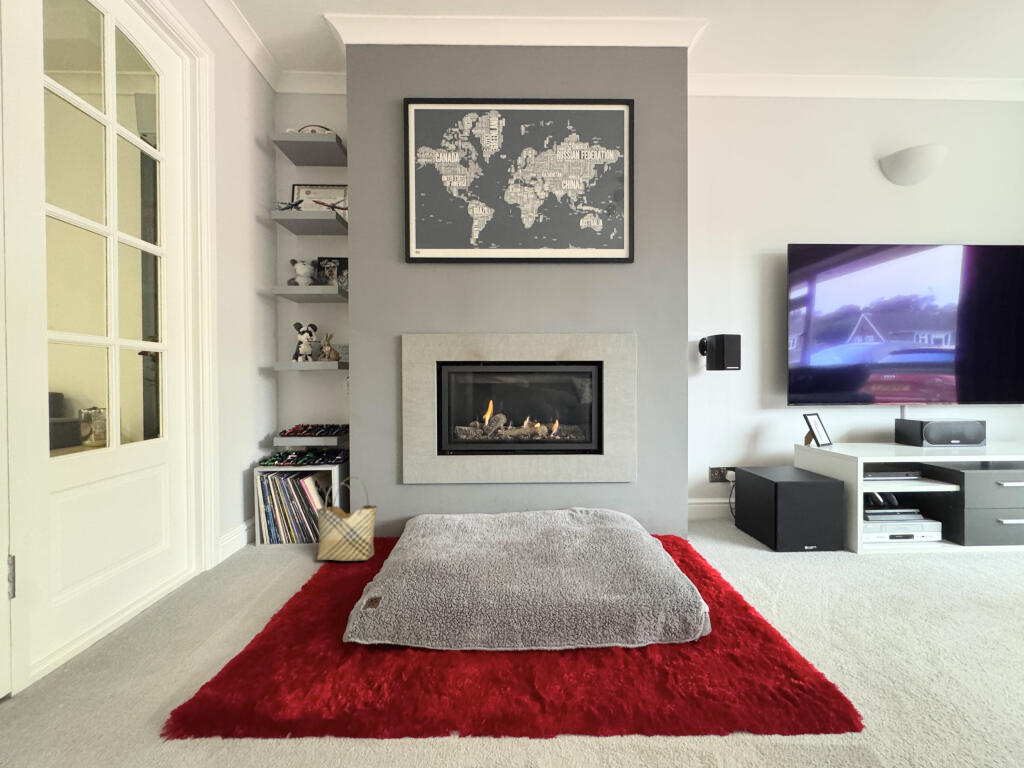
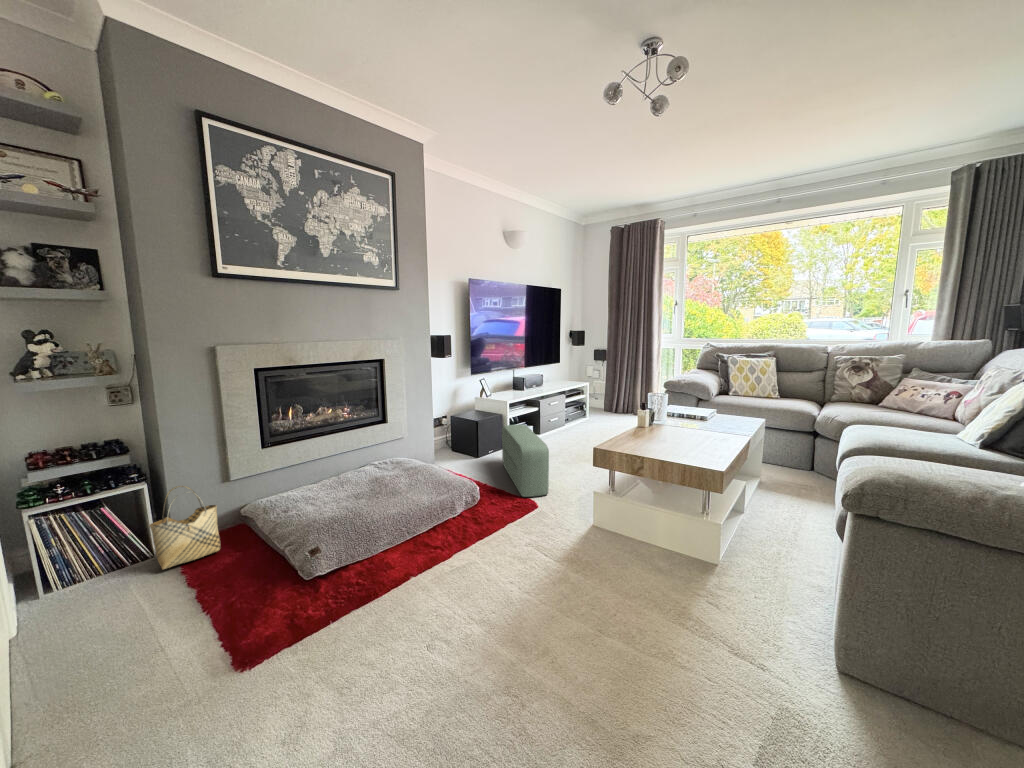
pouf: none [822,502,938,720] -> present [502,424,549,497]

